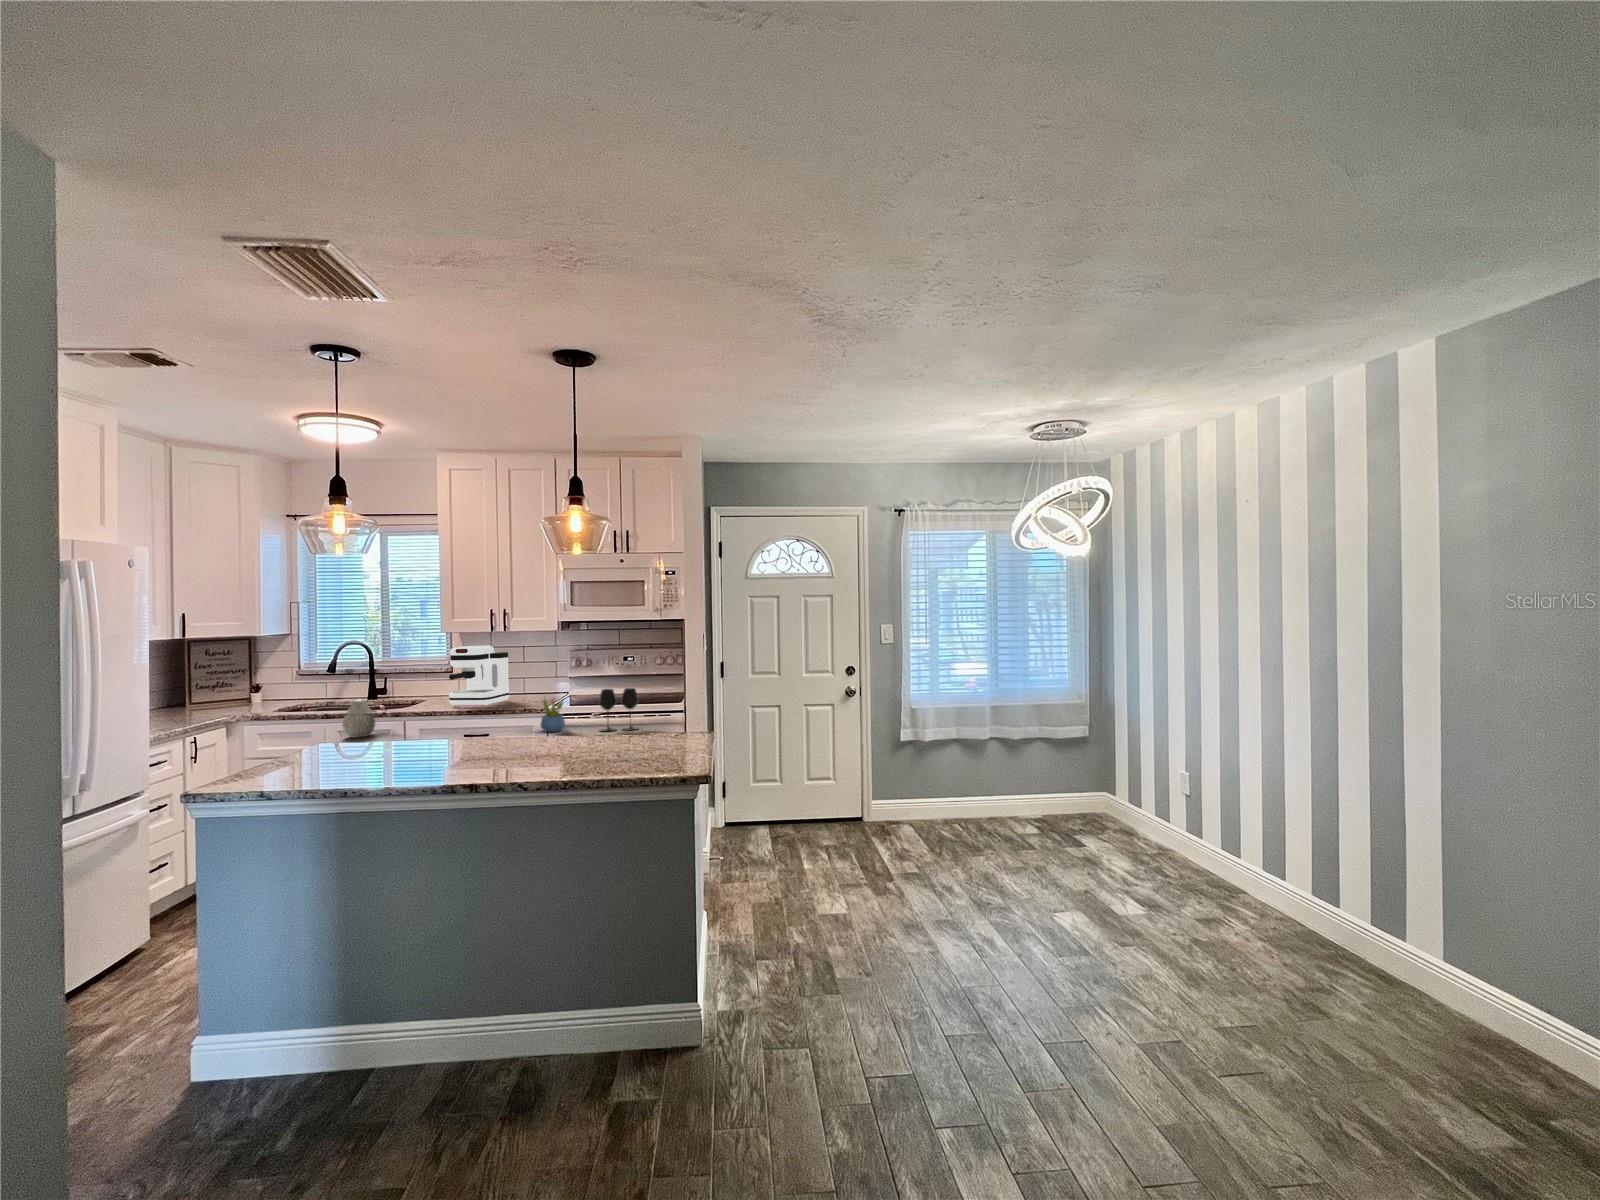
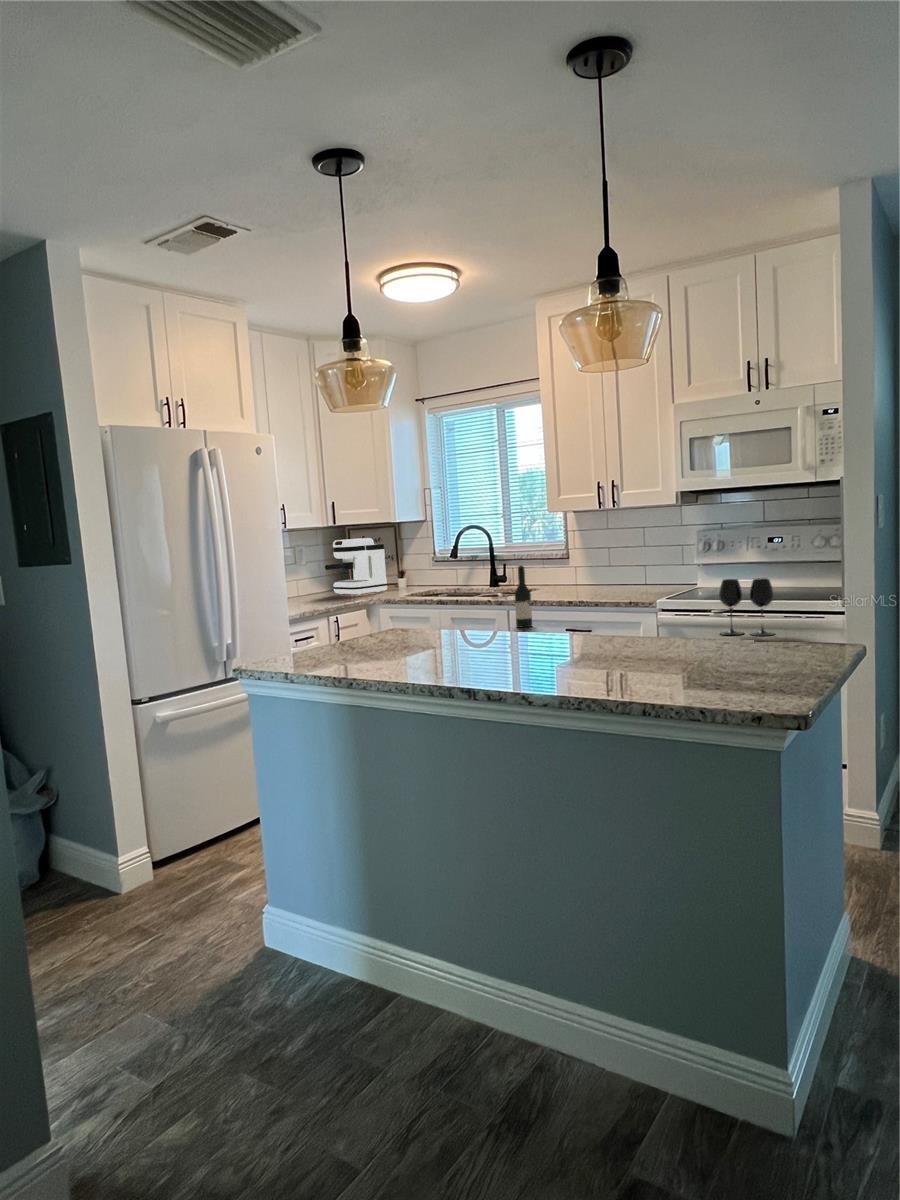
coffee maker: present [449,646,509,706] -> present [325,538,387,595]
wine bottle: none [411,680,428,736] -> present [515,565,532,627]
succulent plant: present [541,697,565,732] -> none [648,586,678,632]
vase: present [342,699,375,738] -> none [455,586,486,626]

